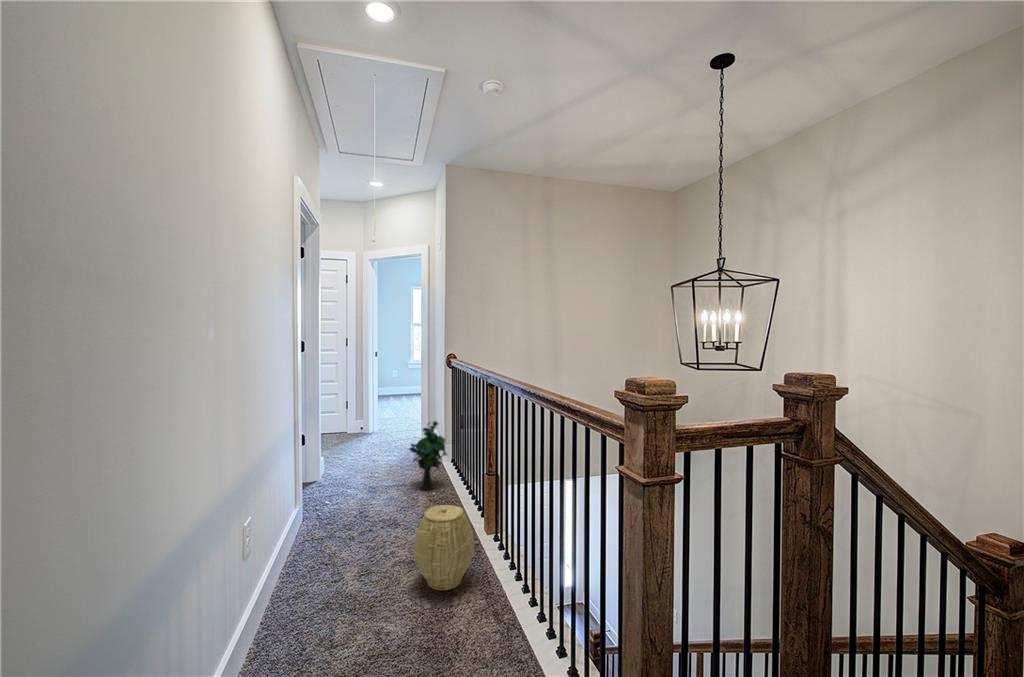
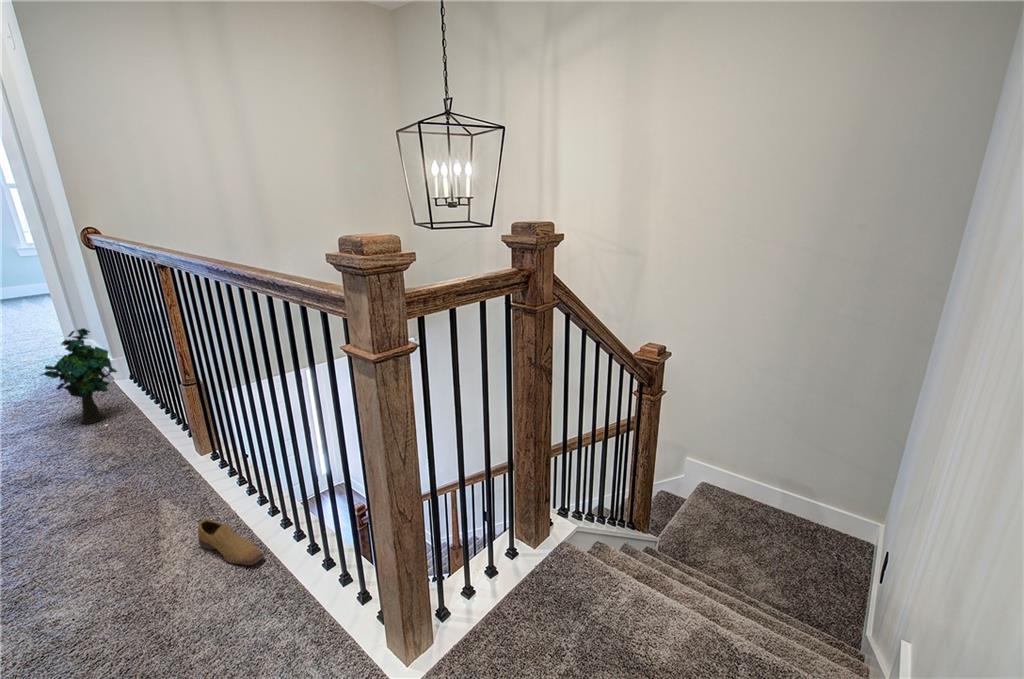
woven basket: present [414,505,474,590] -> none [78,434,179,541]
shoe: none [478,590,523,645] -> present [198,519,264,565]

